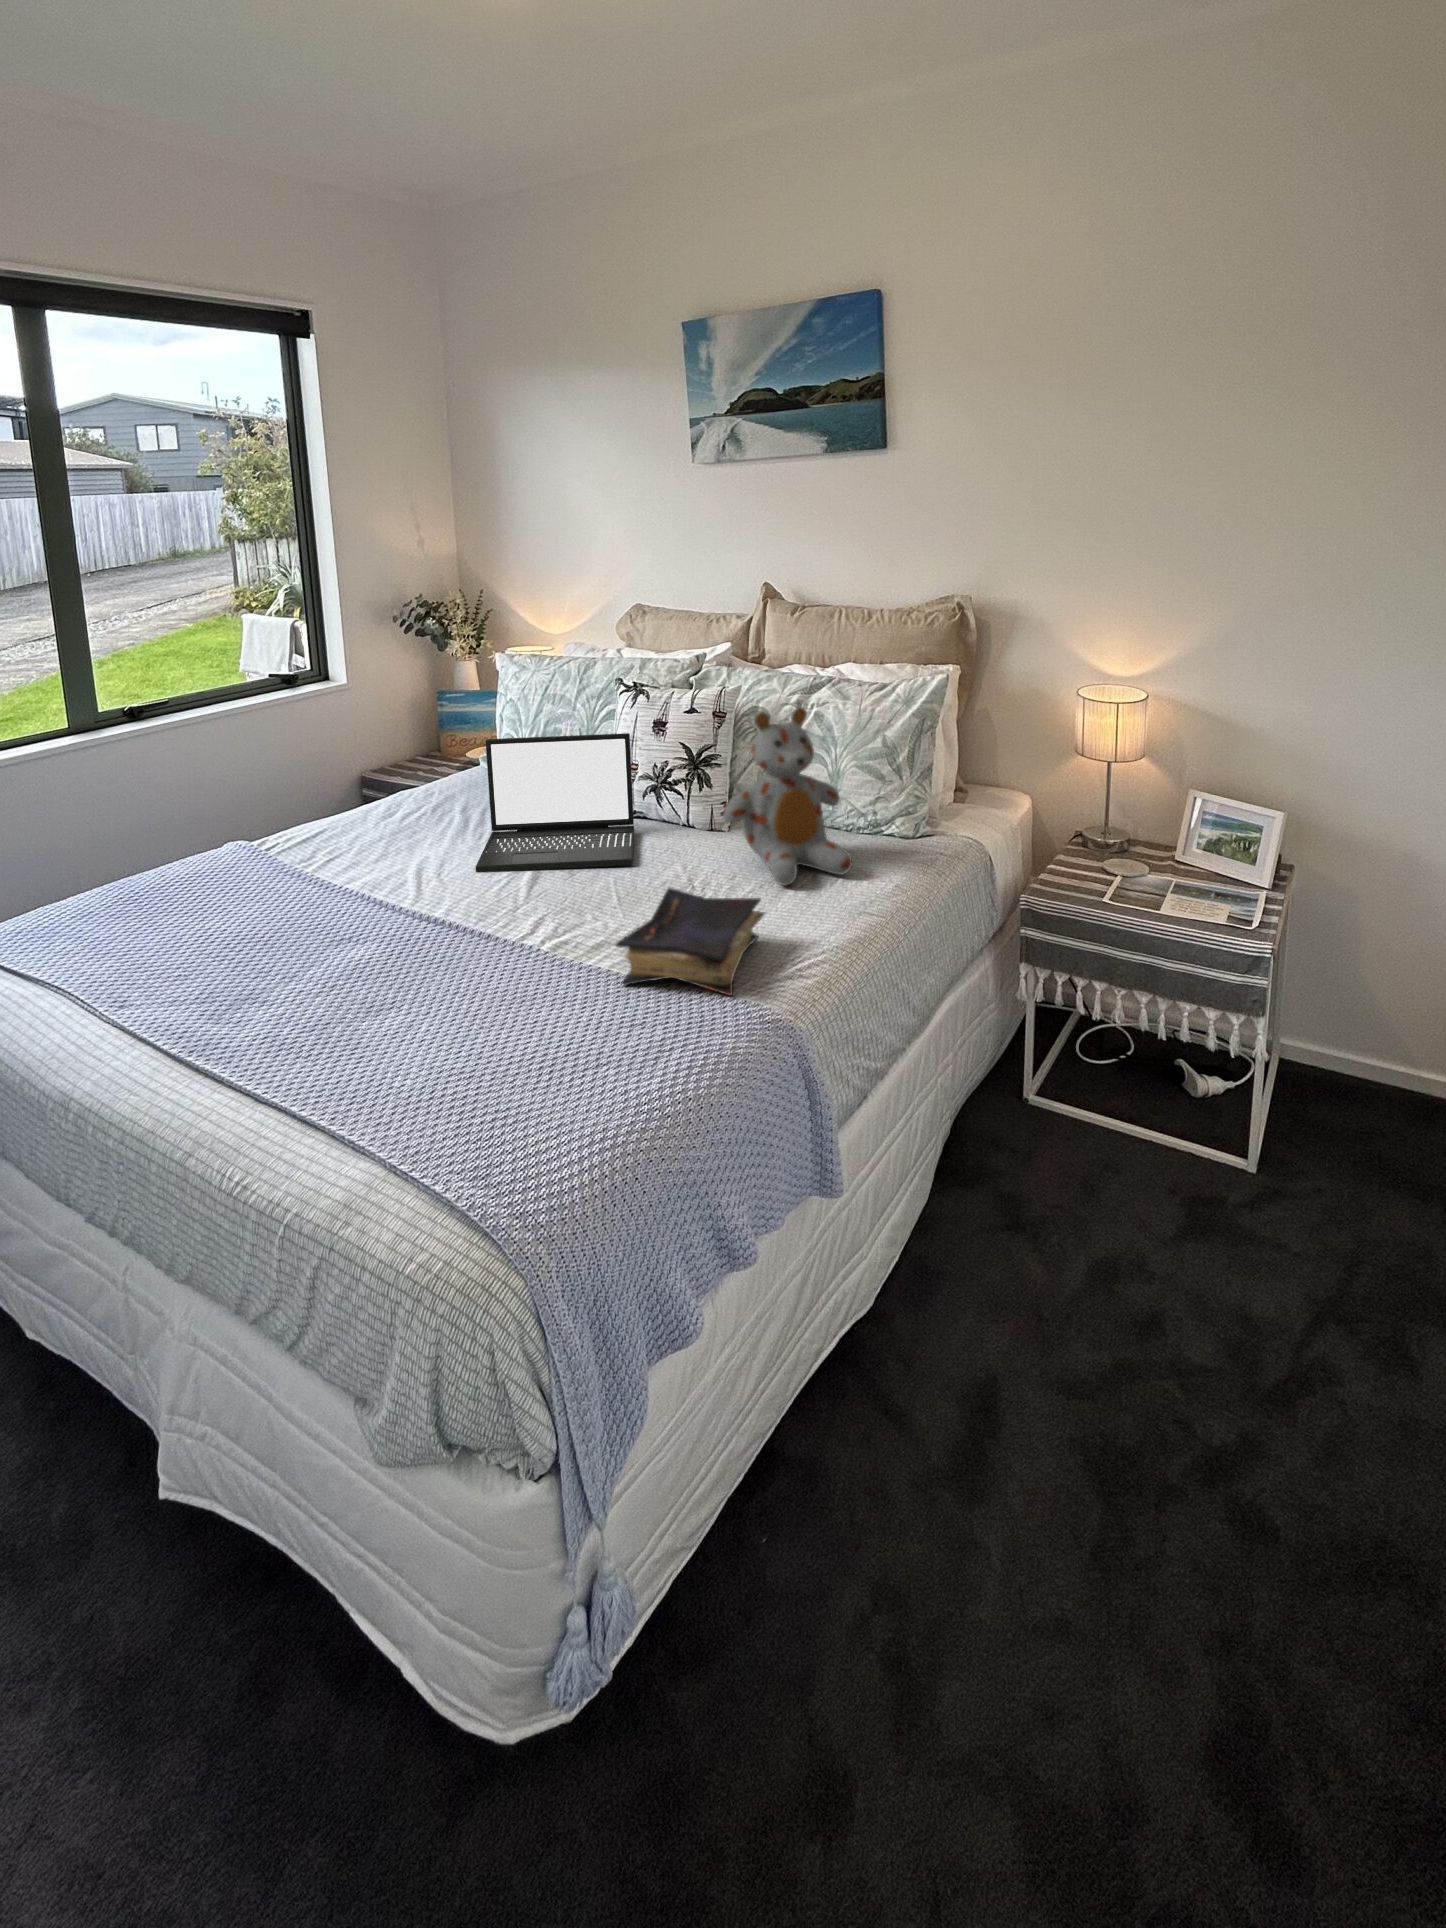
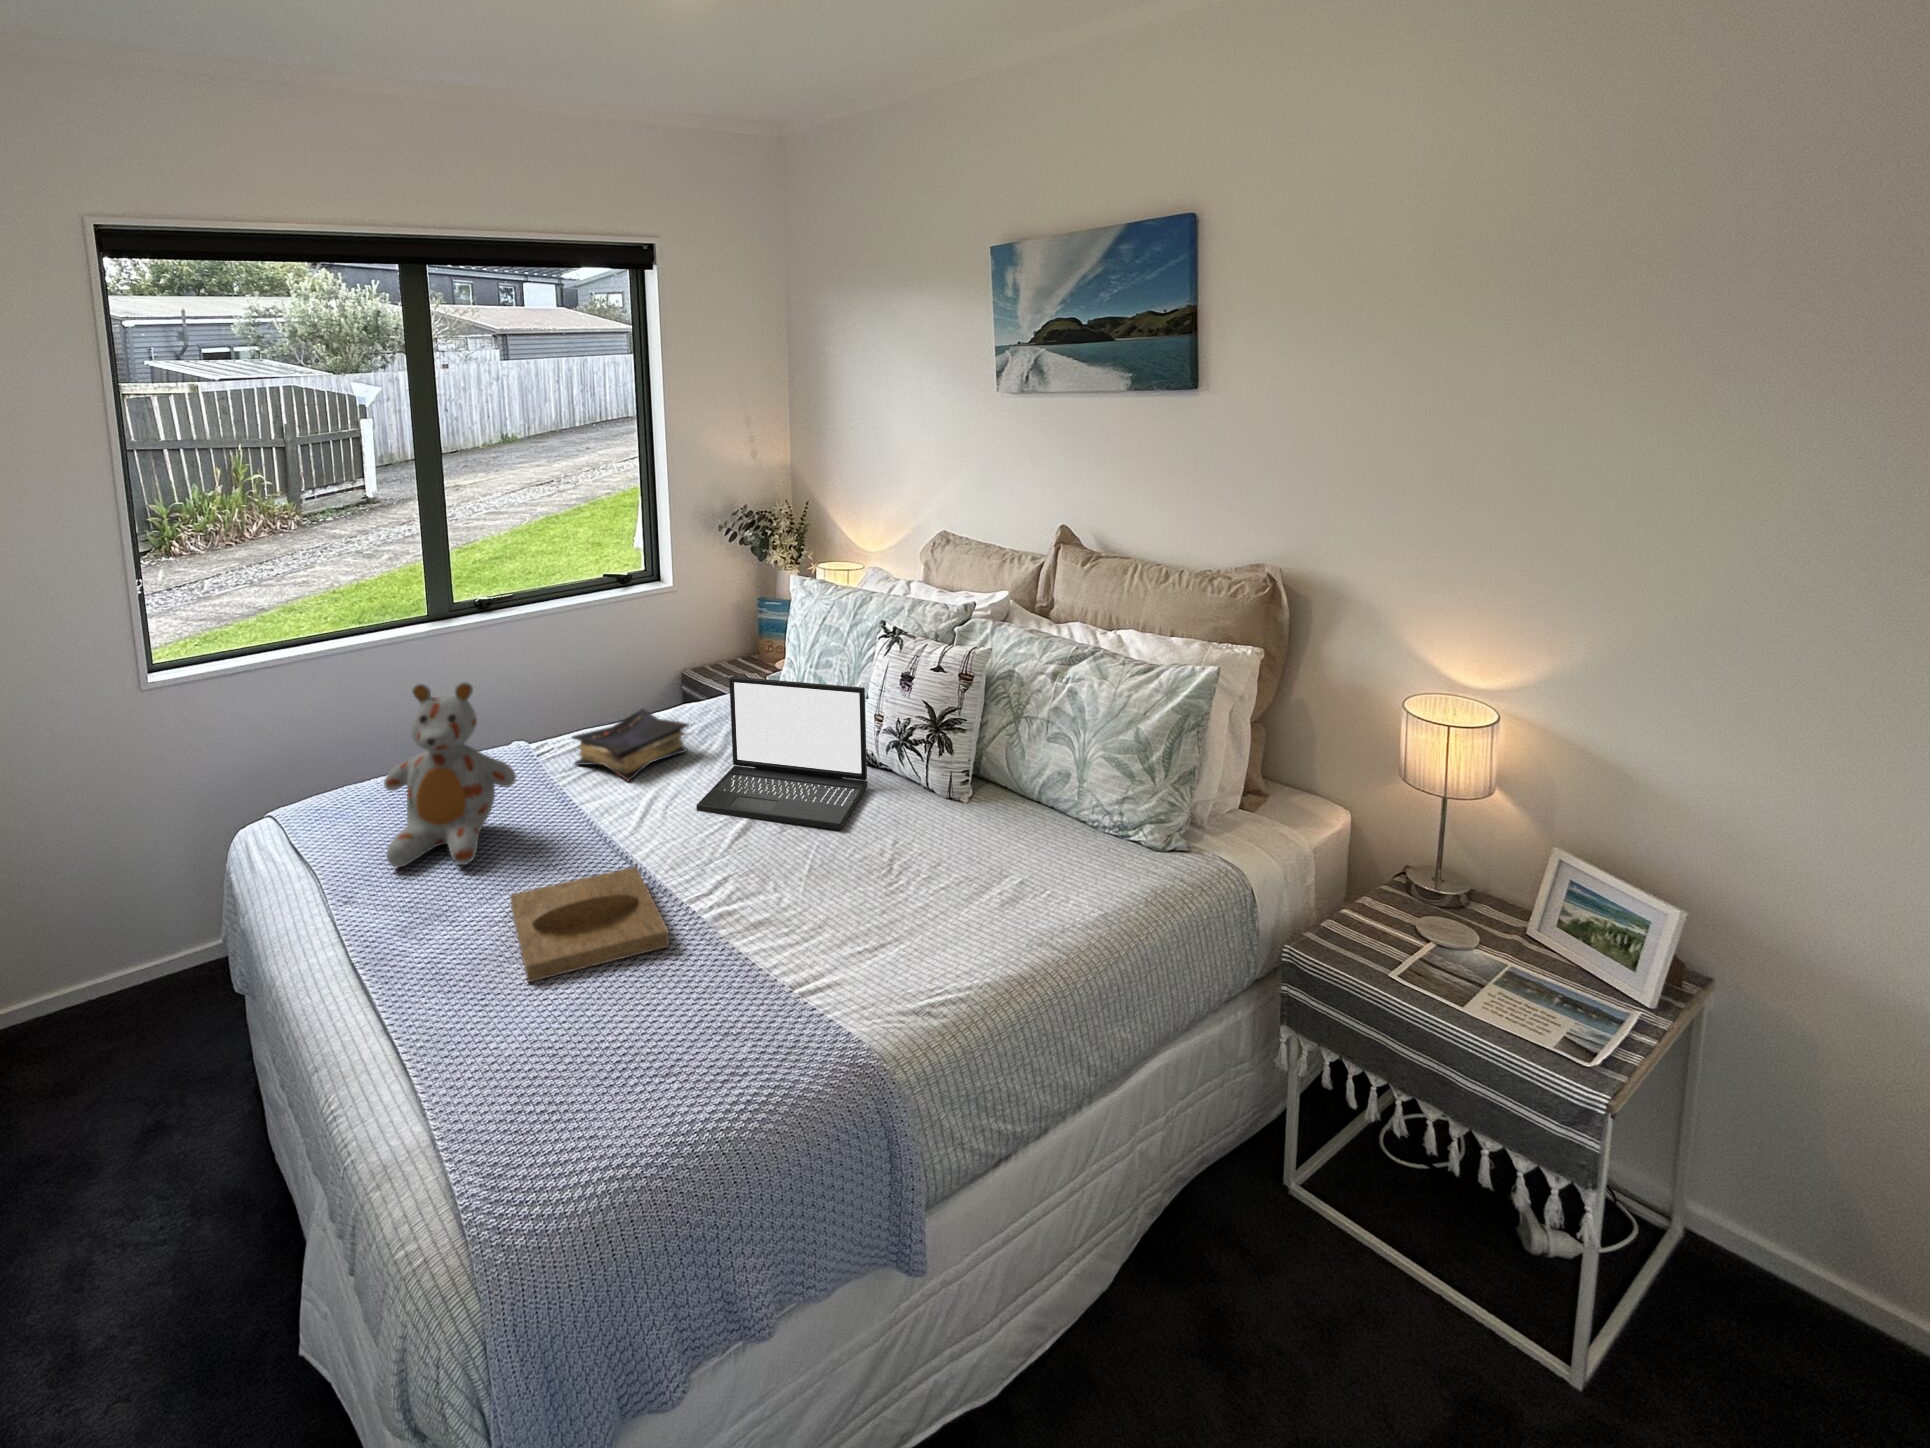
stuffed bear: present [723,707,852,885] -> present [384,682,516,867]
book: present [616,888,765,997] -> present [572,709,688,781]
tray: none [329,918,529,1031] -> present [510,867,669,982]

